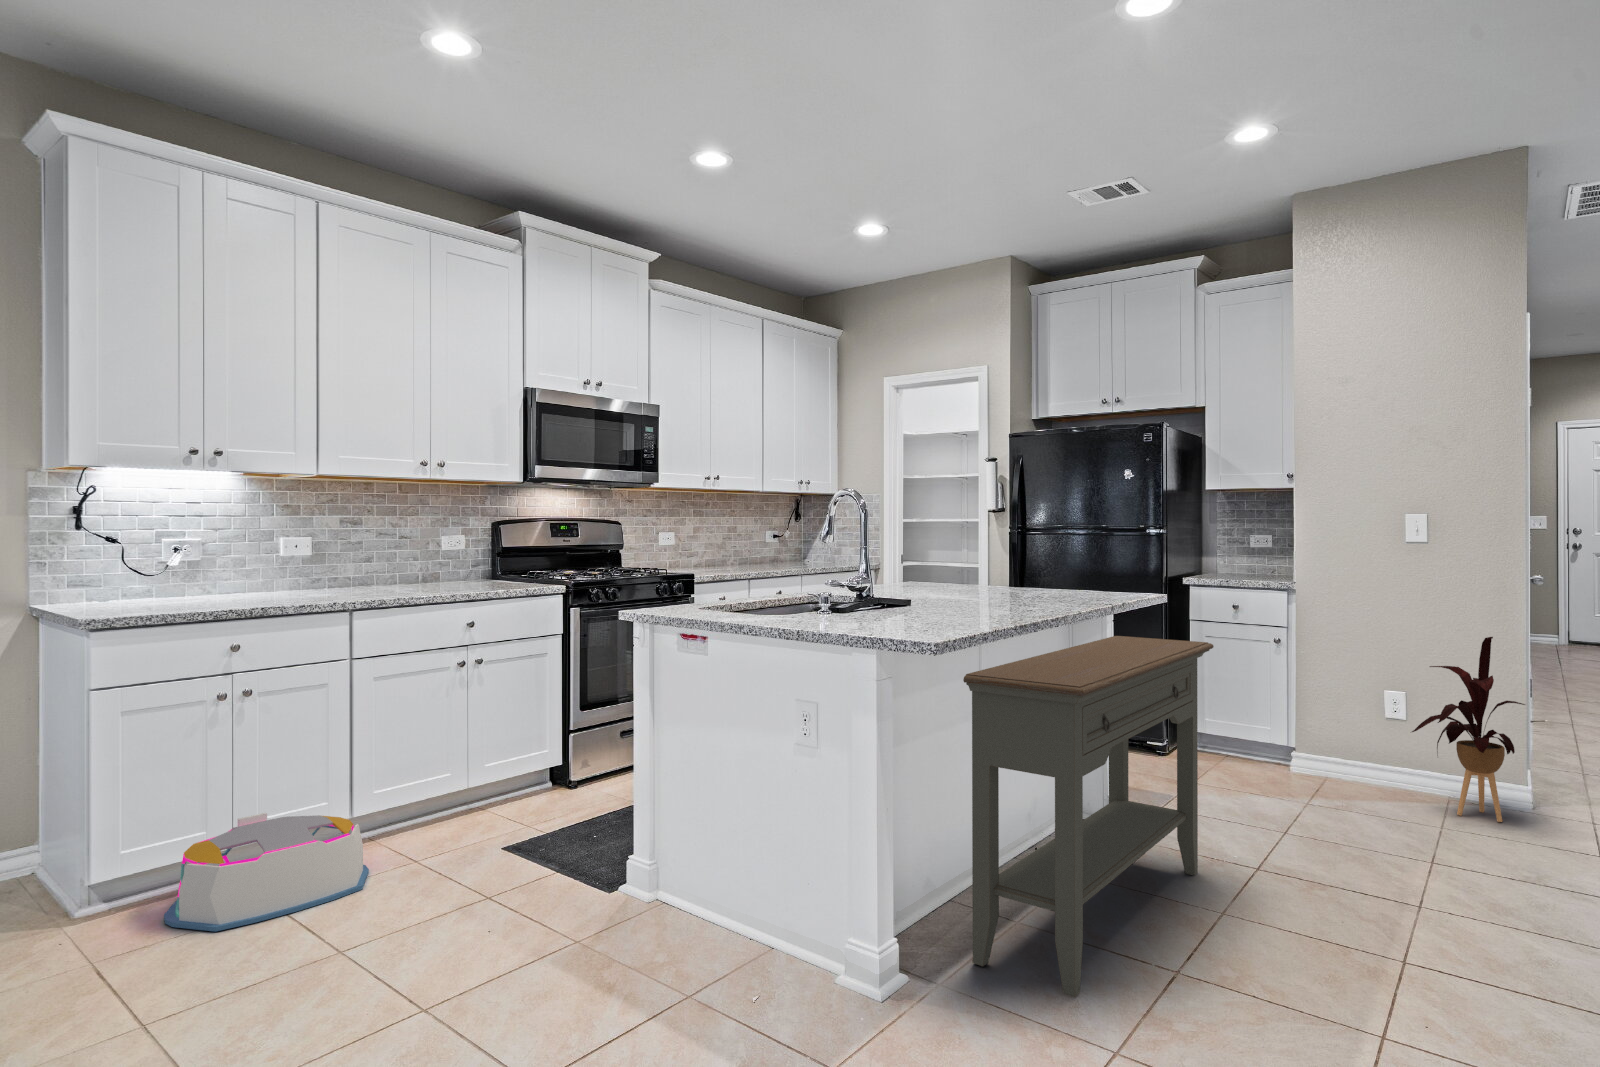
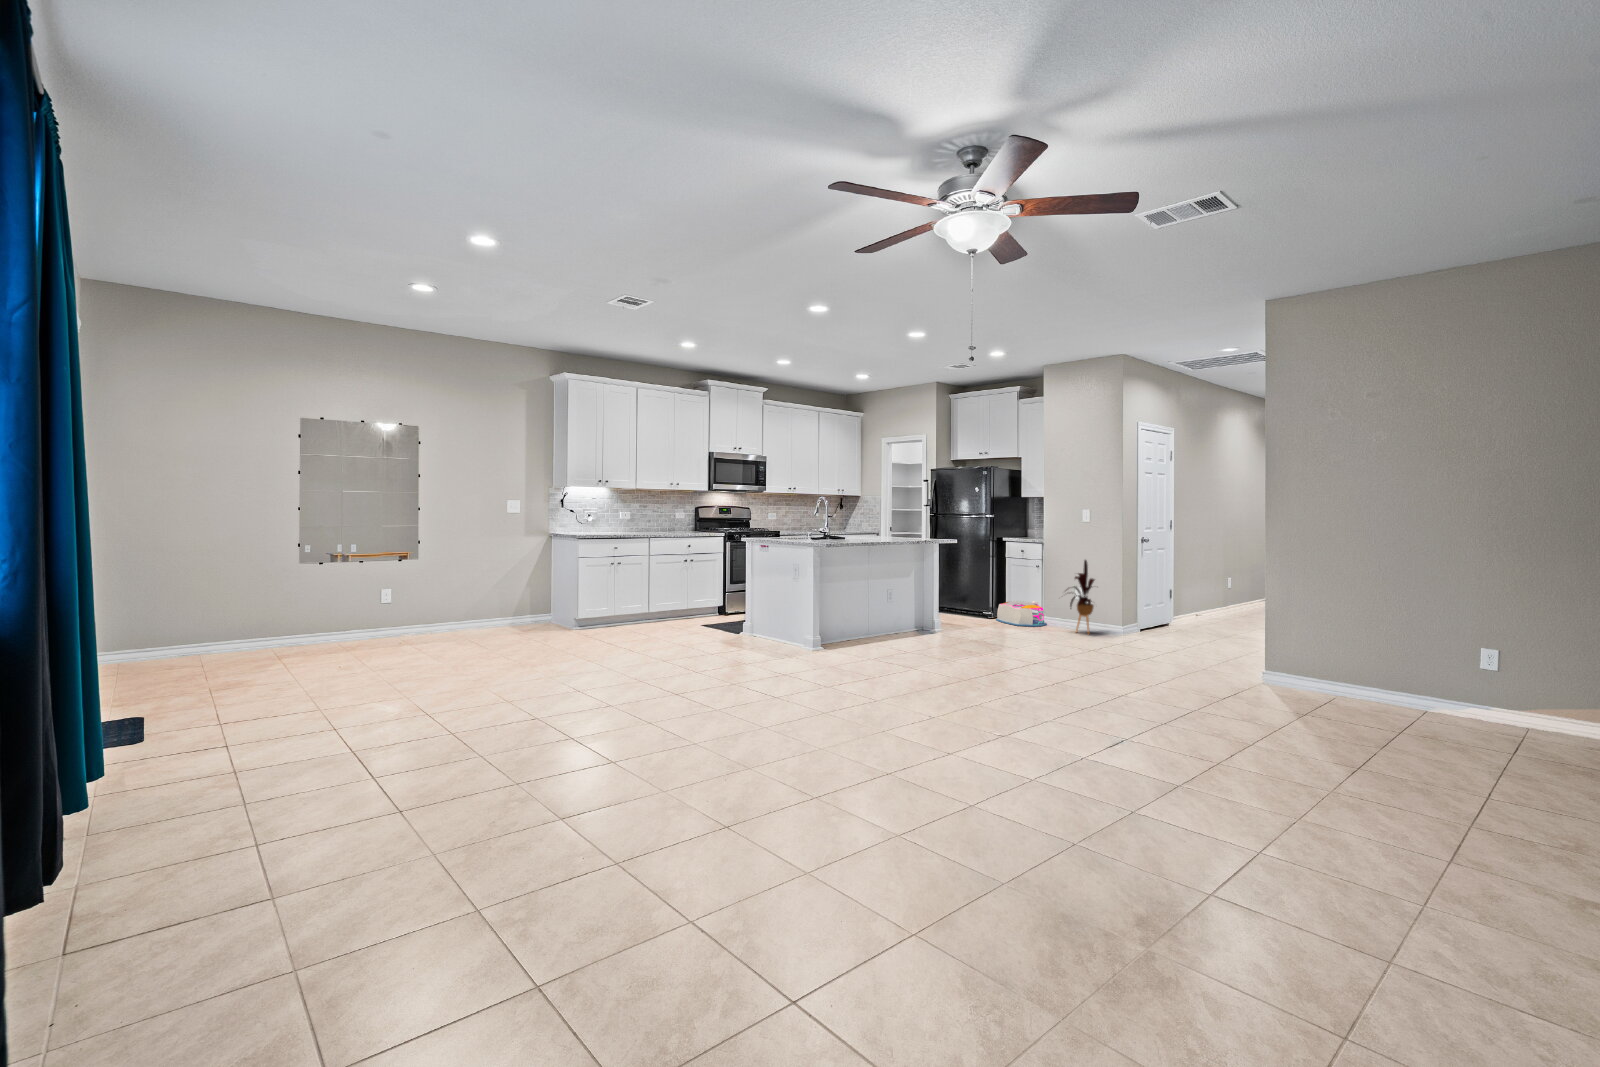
console table: present [963,636,1214,997] -> none [840,553,951,651]
storage bin: present [164,813,369,932] -> present [996,601,1047,627]

